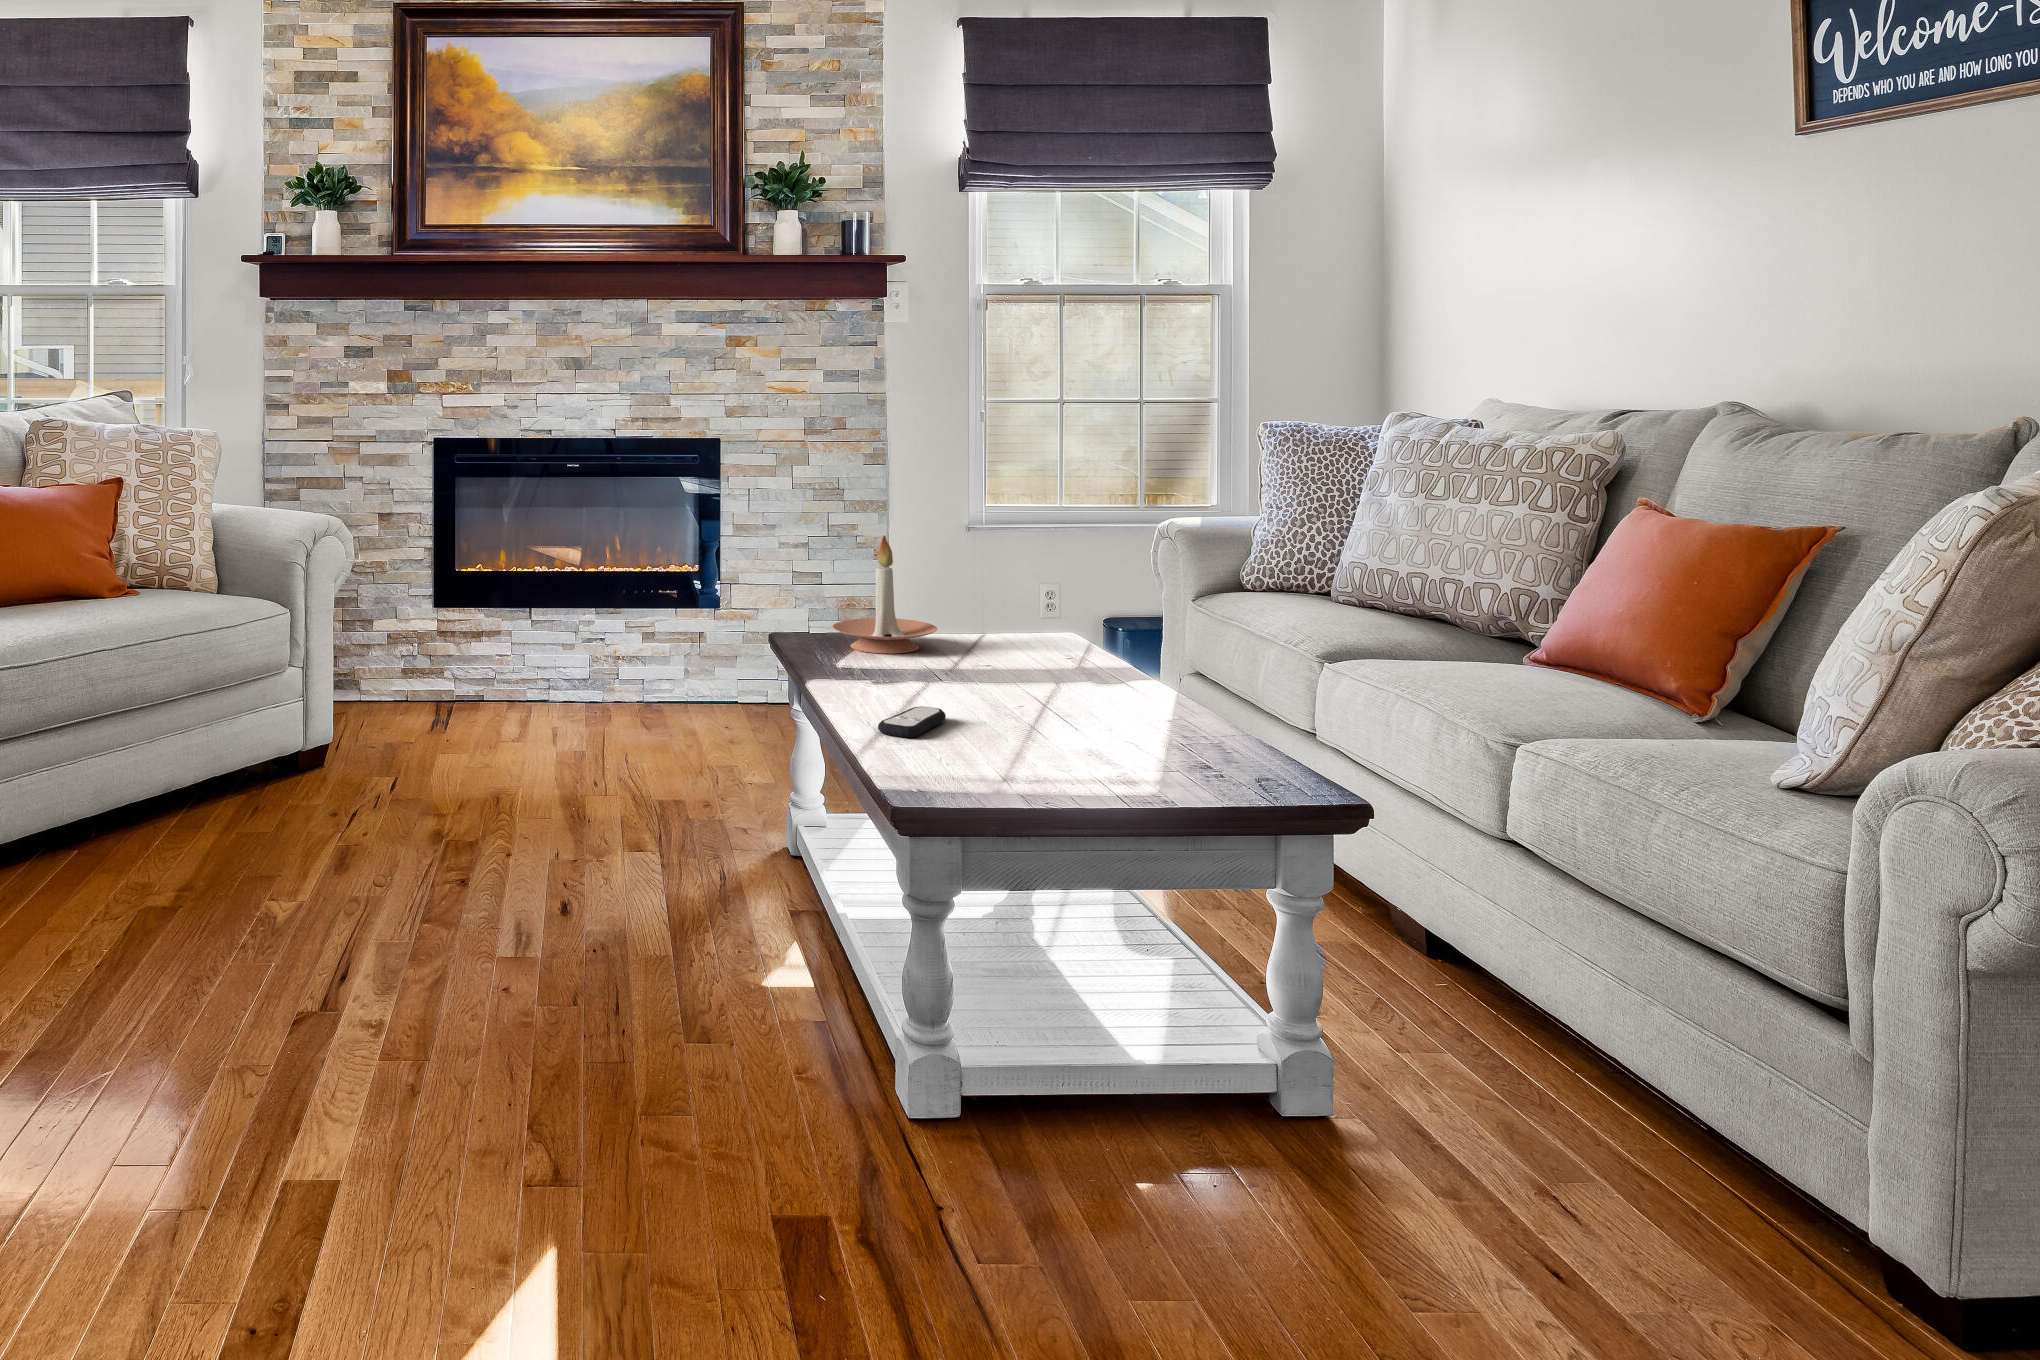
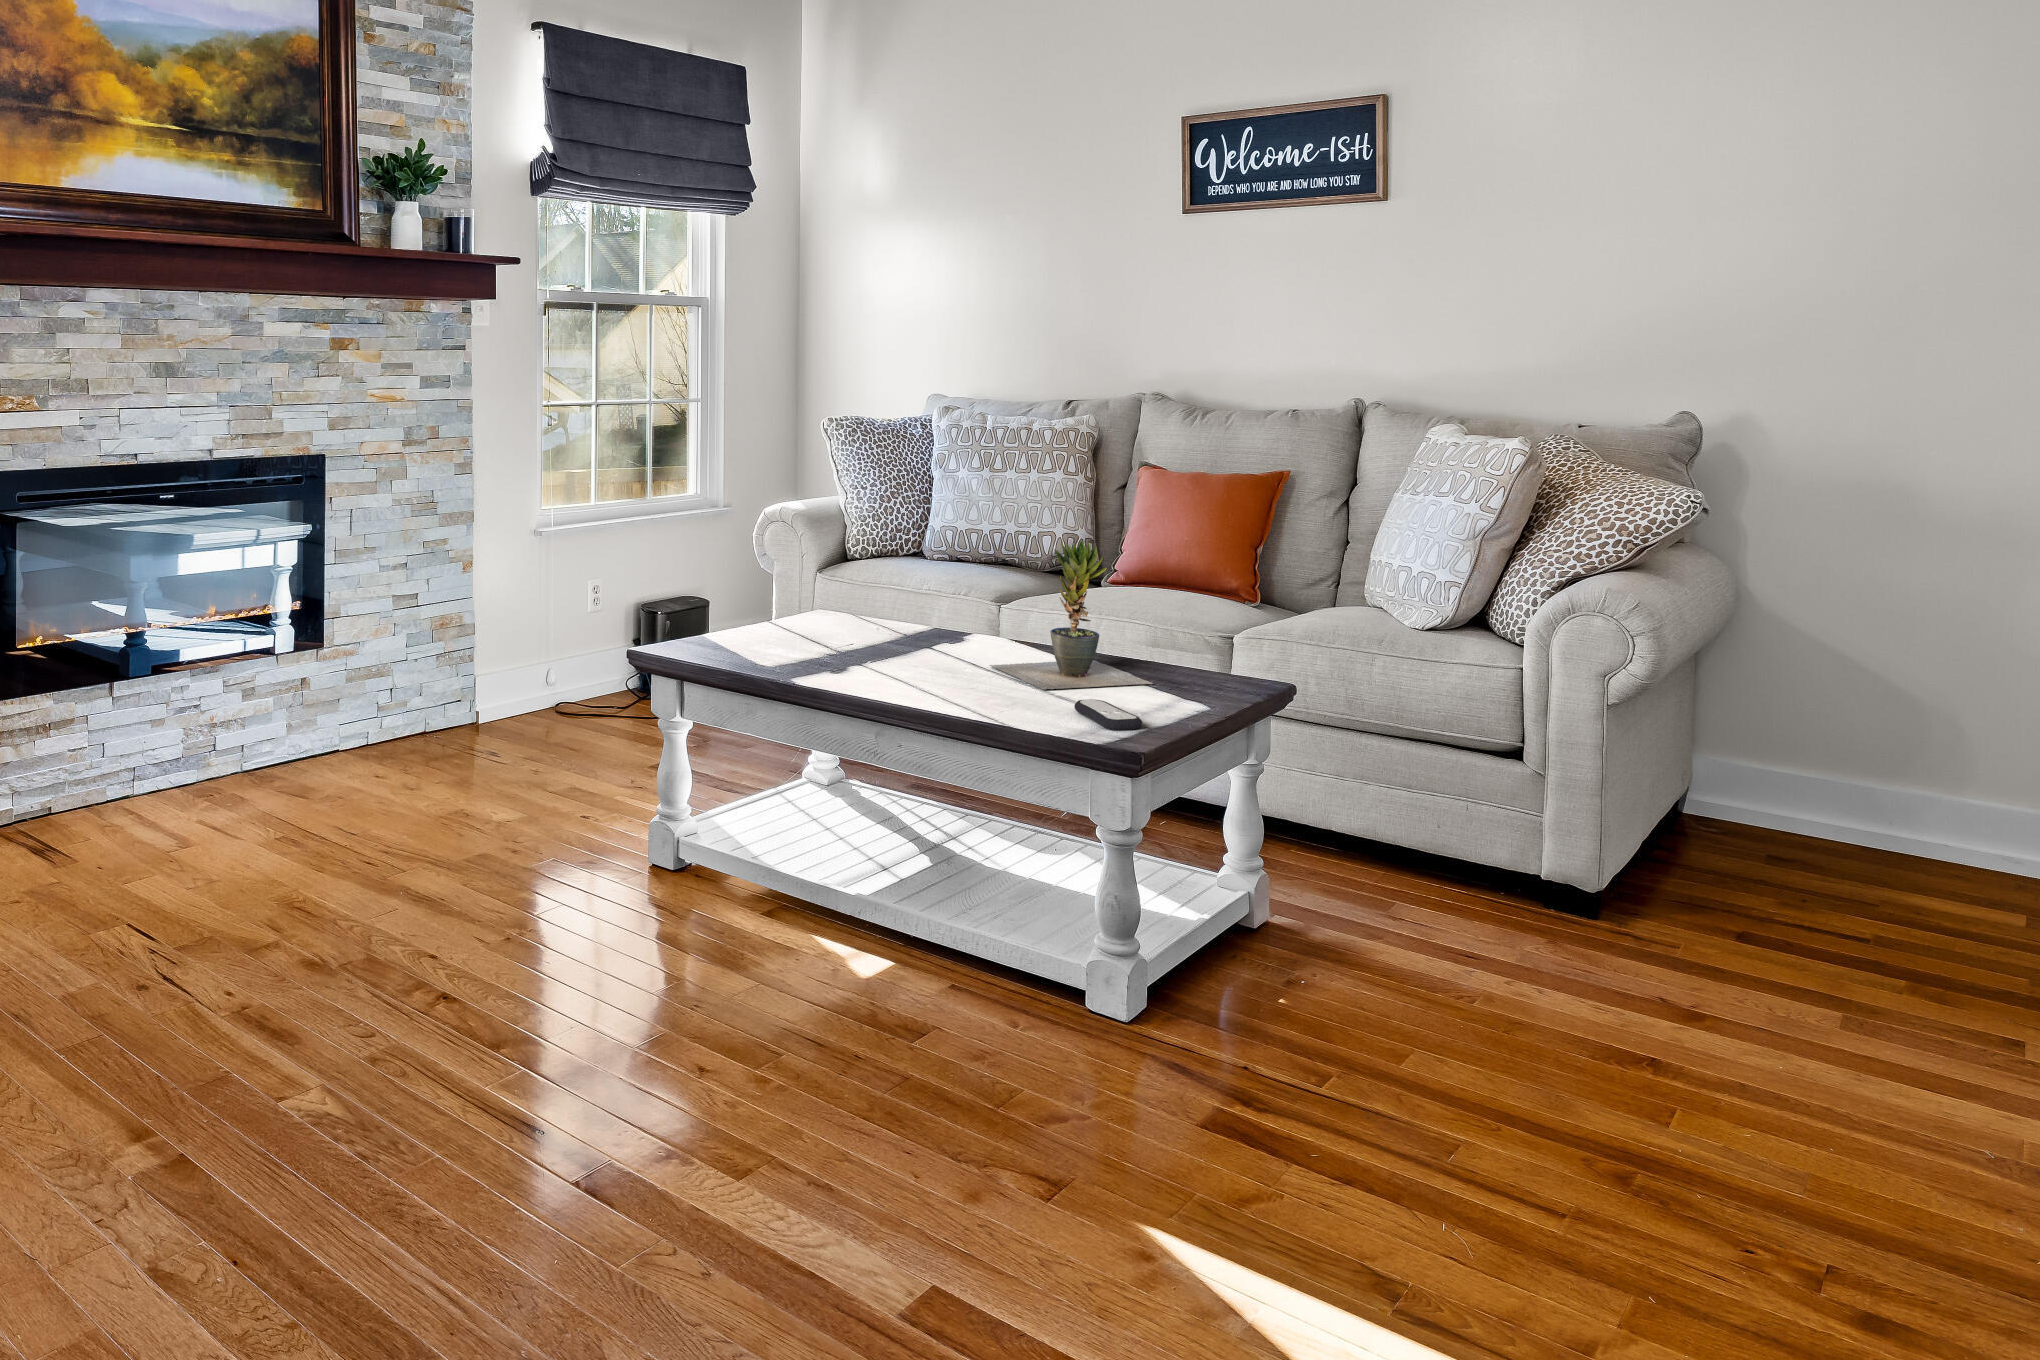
candle holder: present [833,535,937,653] -> none [767,546,870,664]
potted plant: none [966,546,1135,716] -> present [989,541,1153,690]

